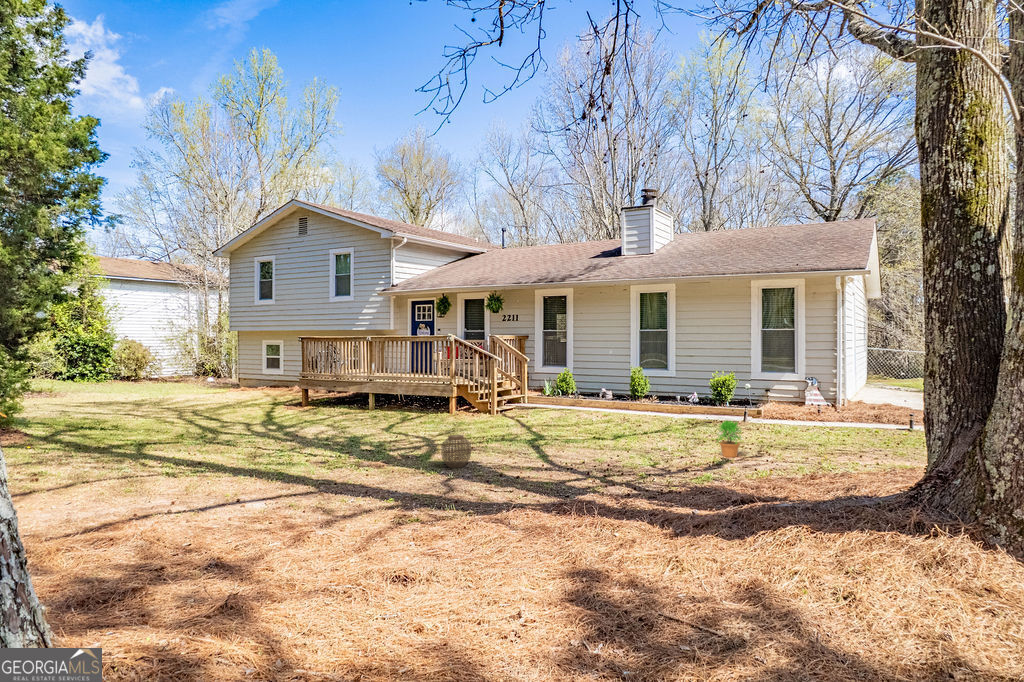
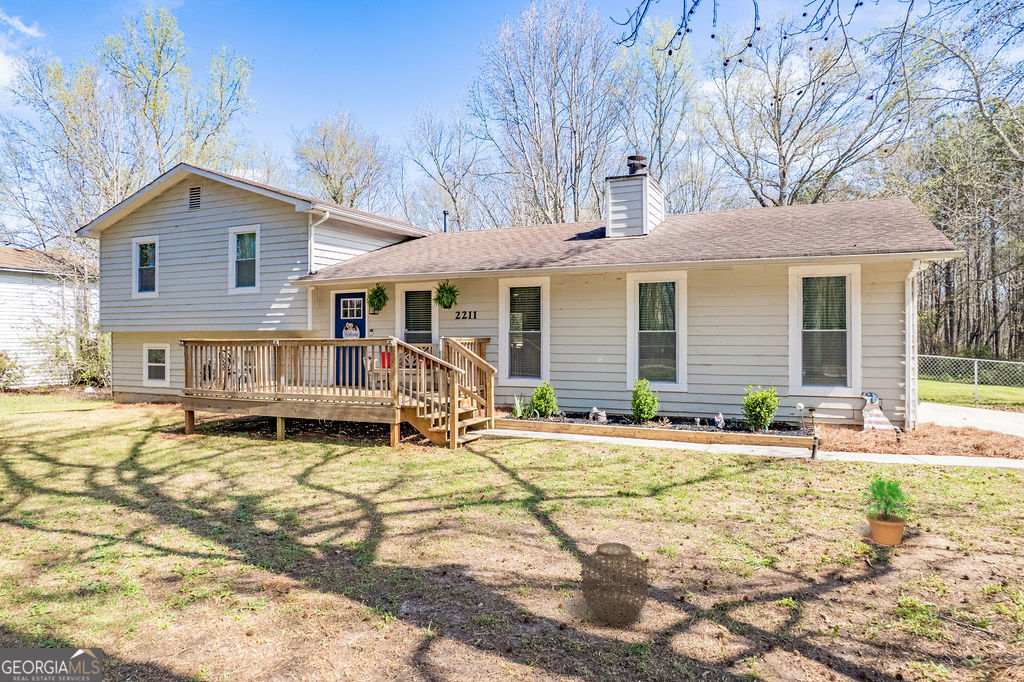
woven basket: present [441,435,471,468] -> present [581,543,648,624]

